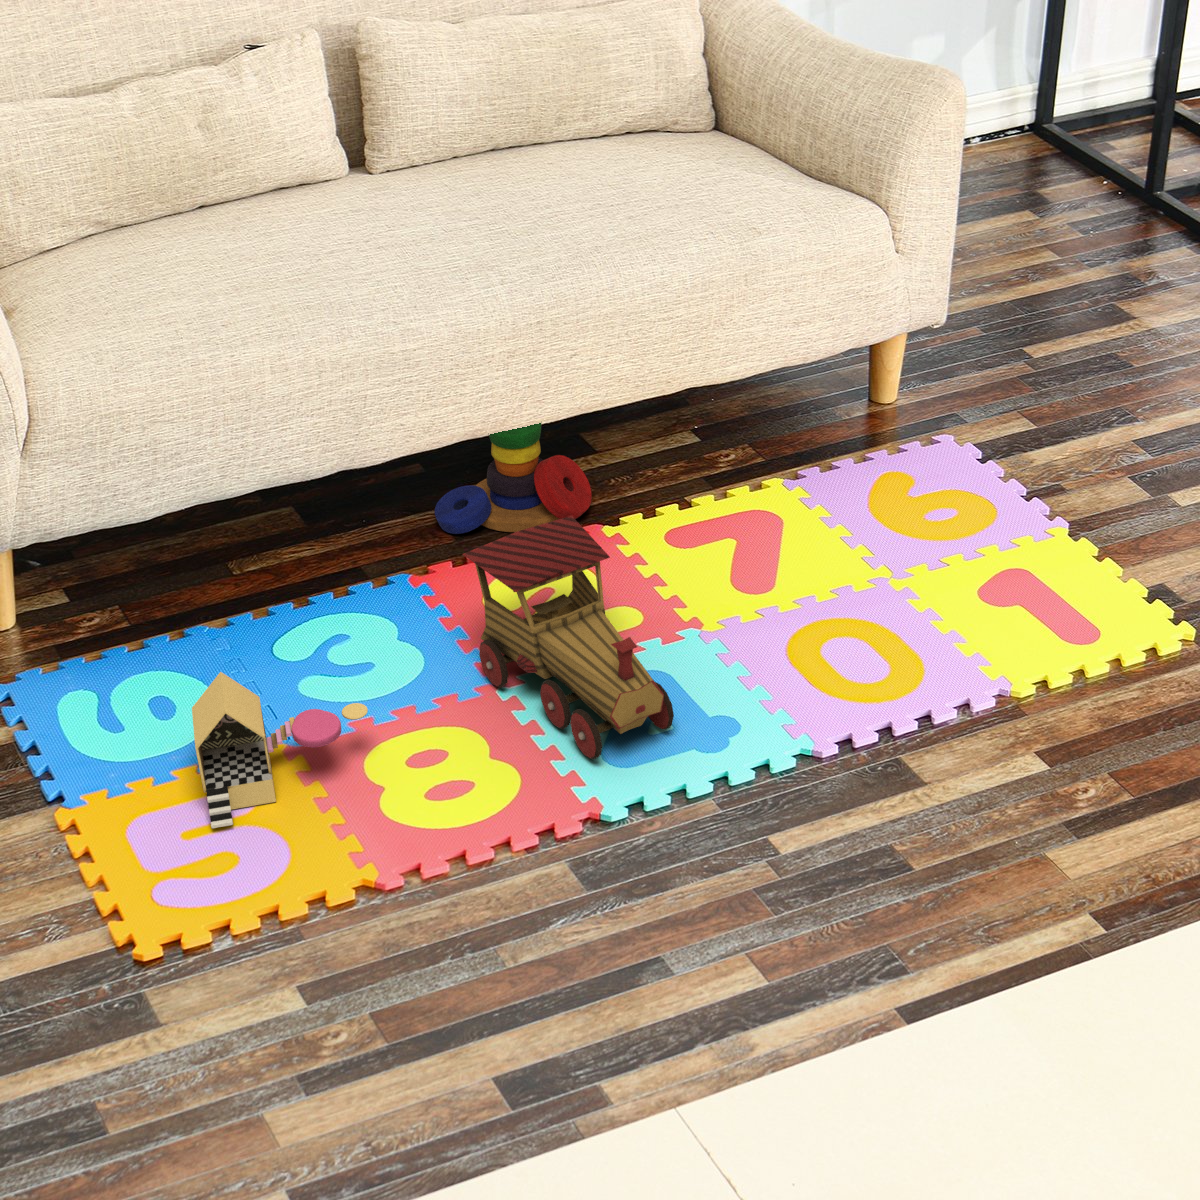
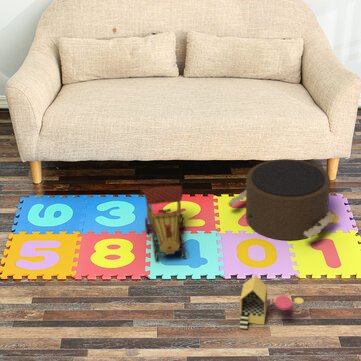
pouf: none [690,371,1003,609] -> present [229,159,337,240]
stacking toy: present [435,423,592,534] -> none [166,134,216,191]
toy house: present [192,672,368,828] -> present [240,275,304,328]

